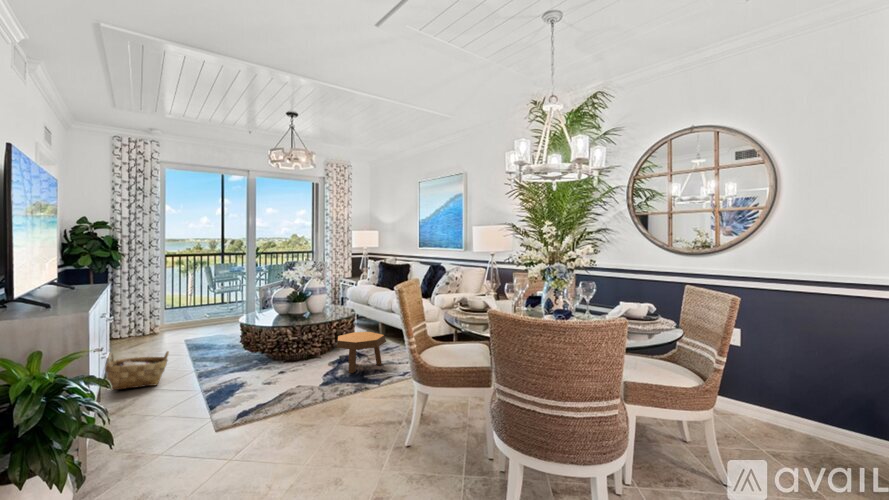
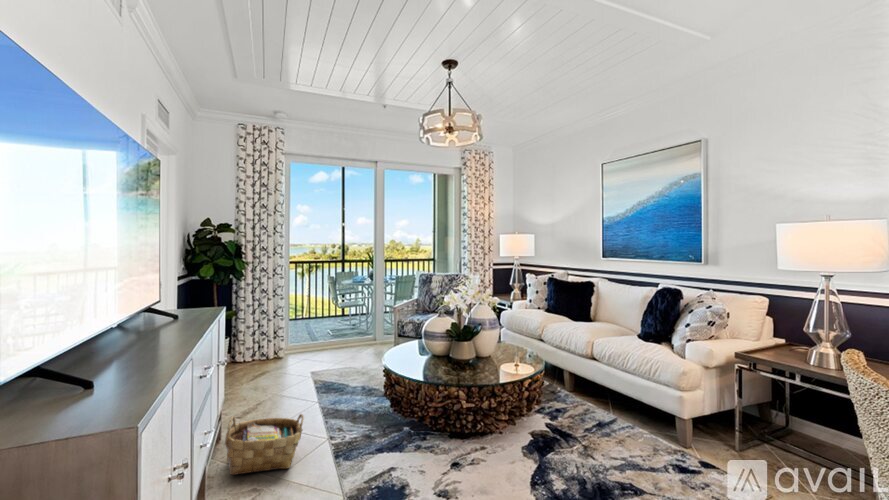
footstool: present [337,332,386,373] -> none [535,399,616,480]

